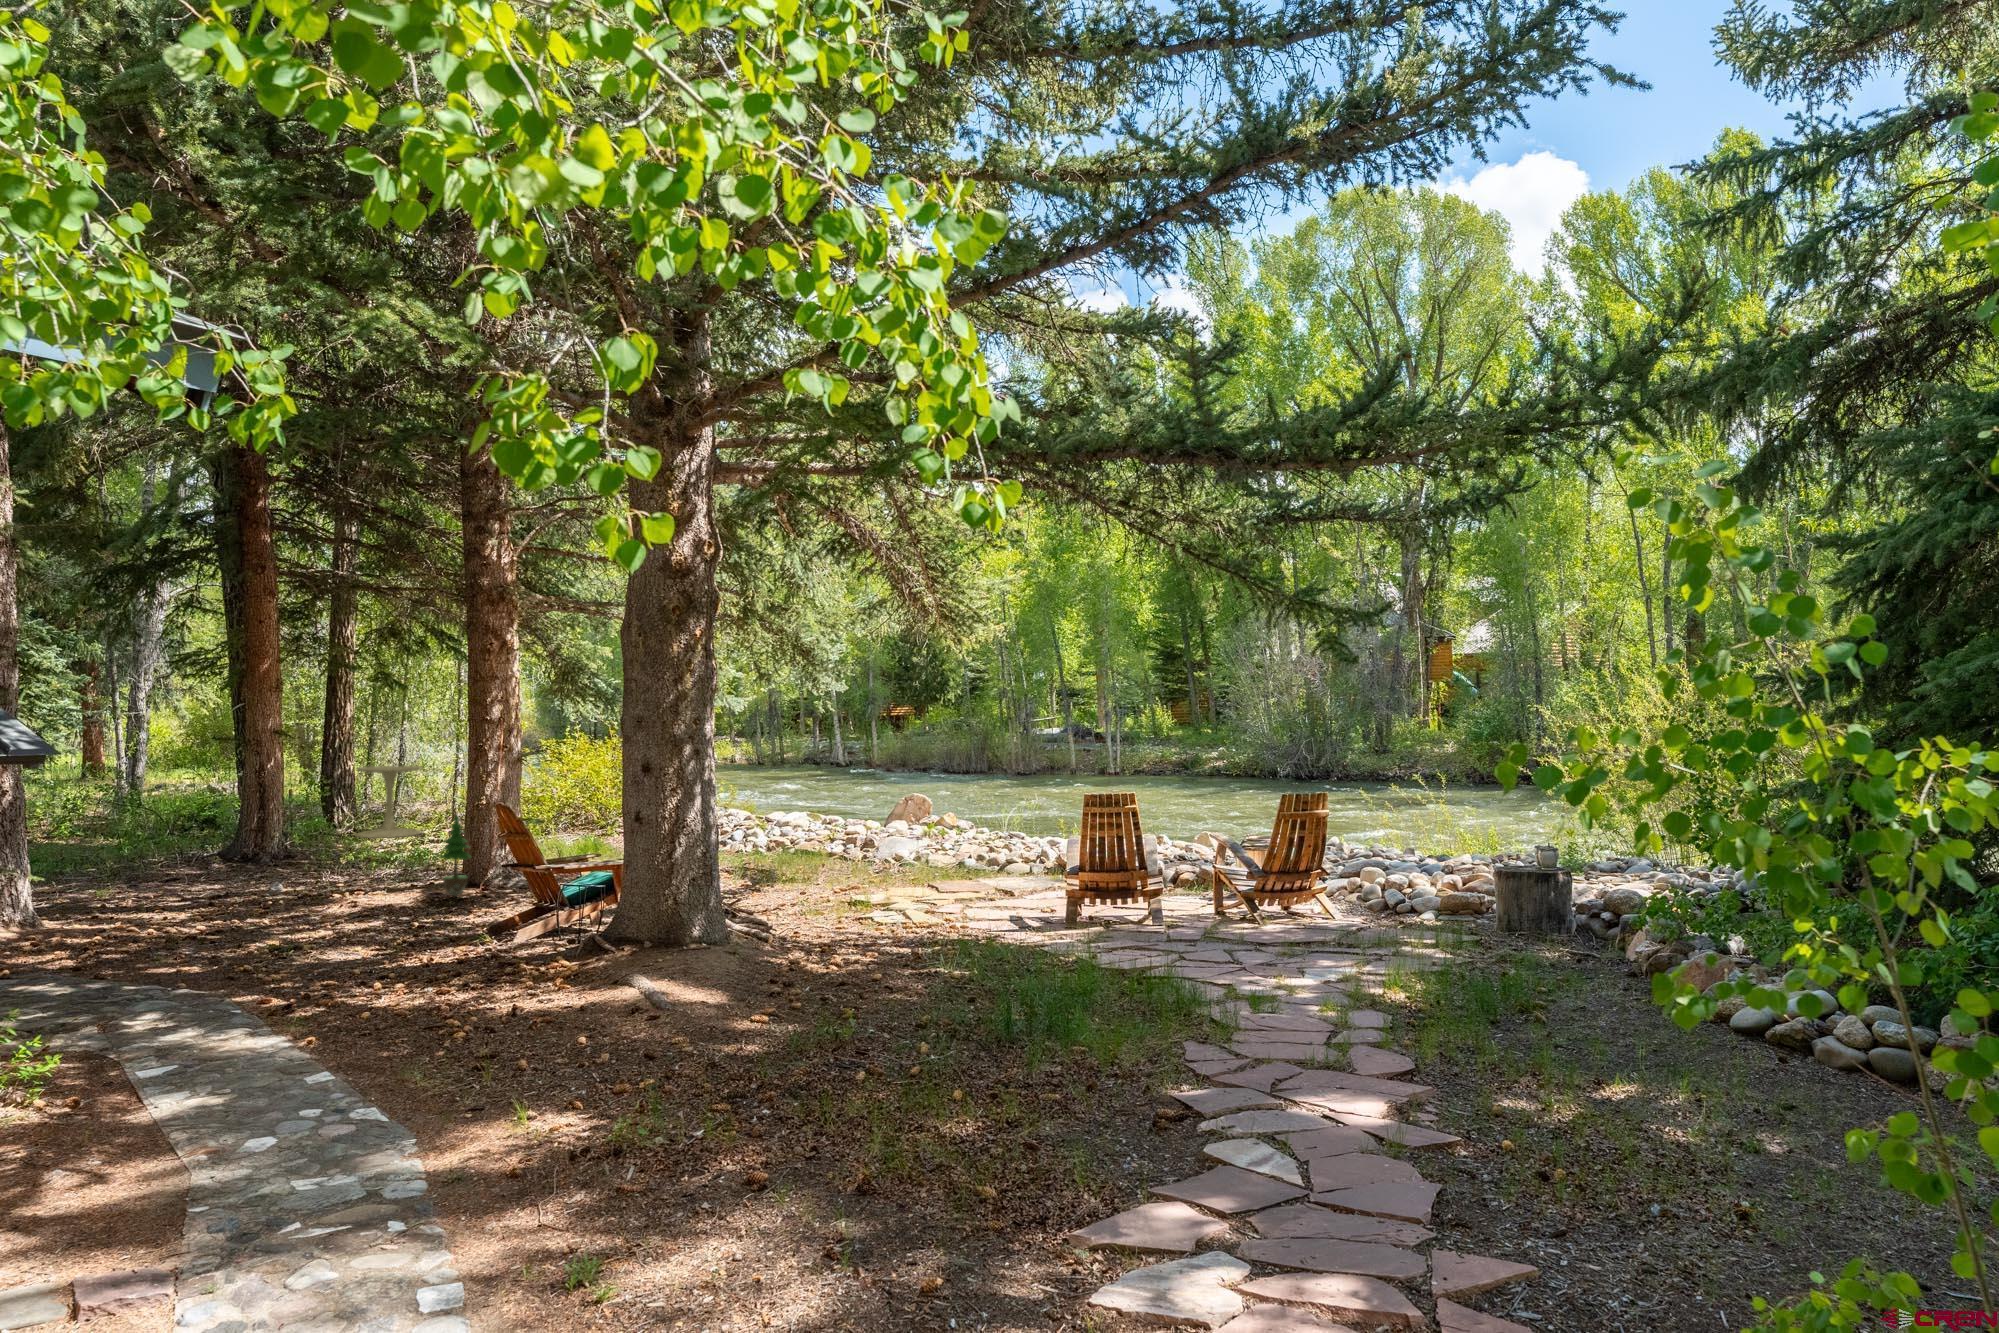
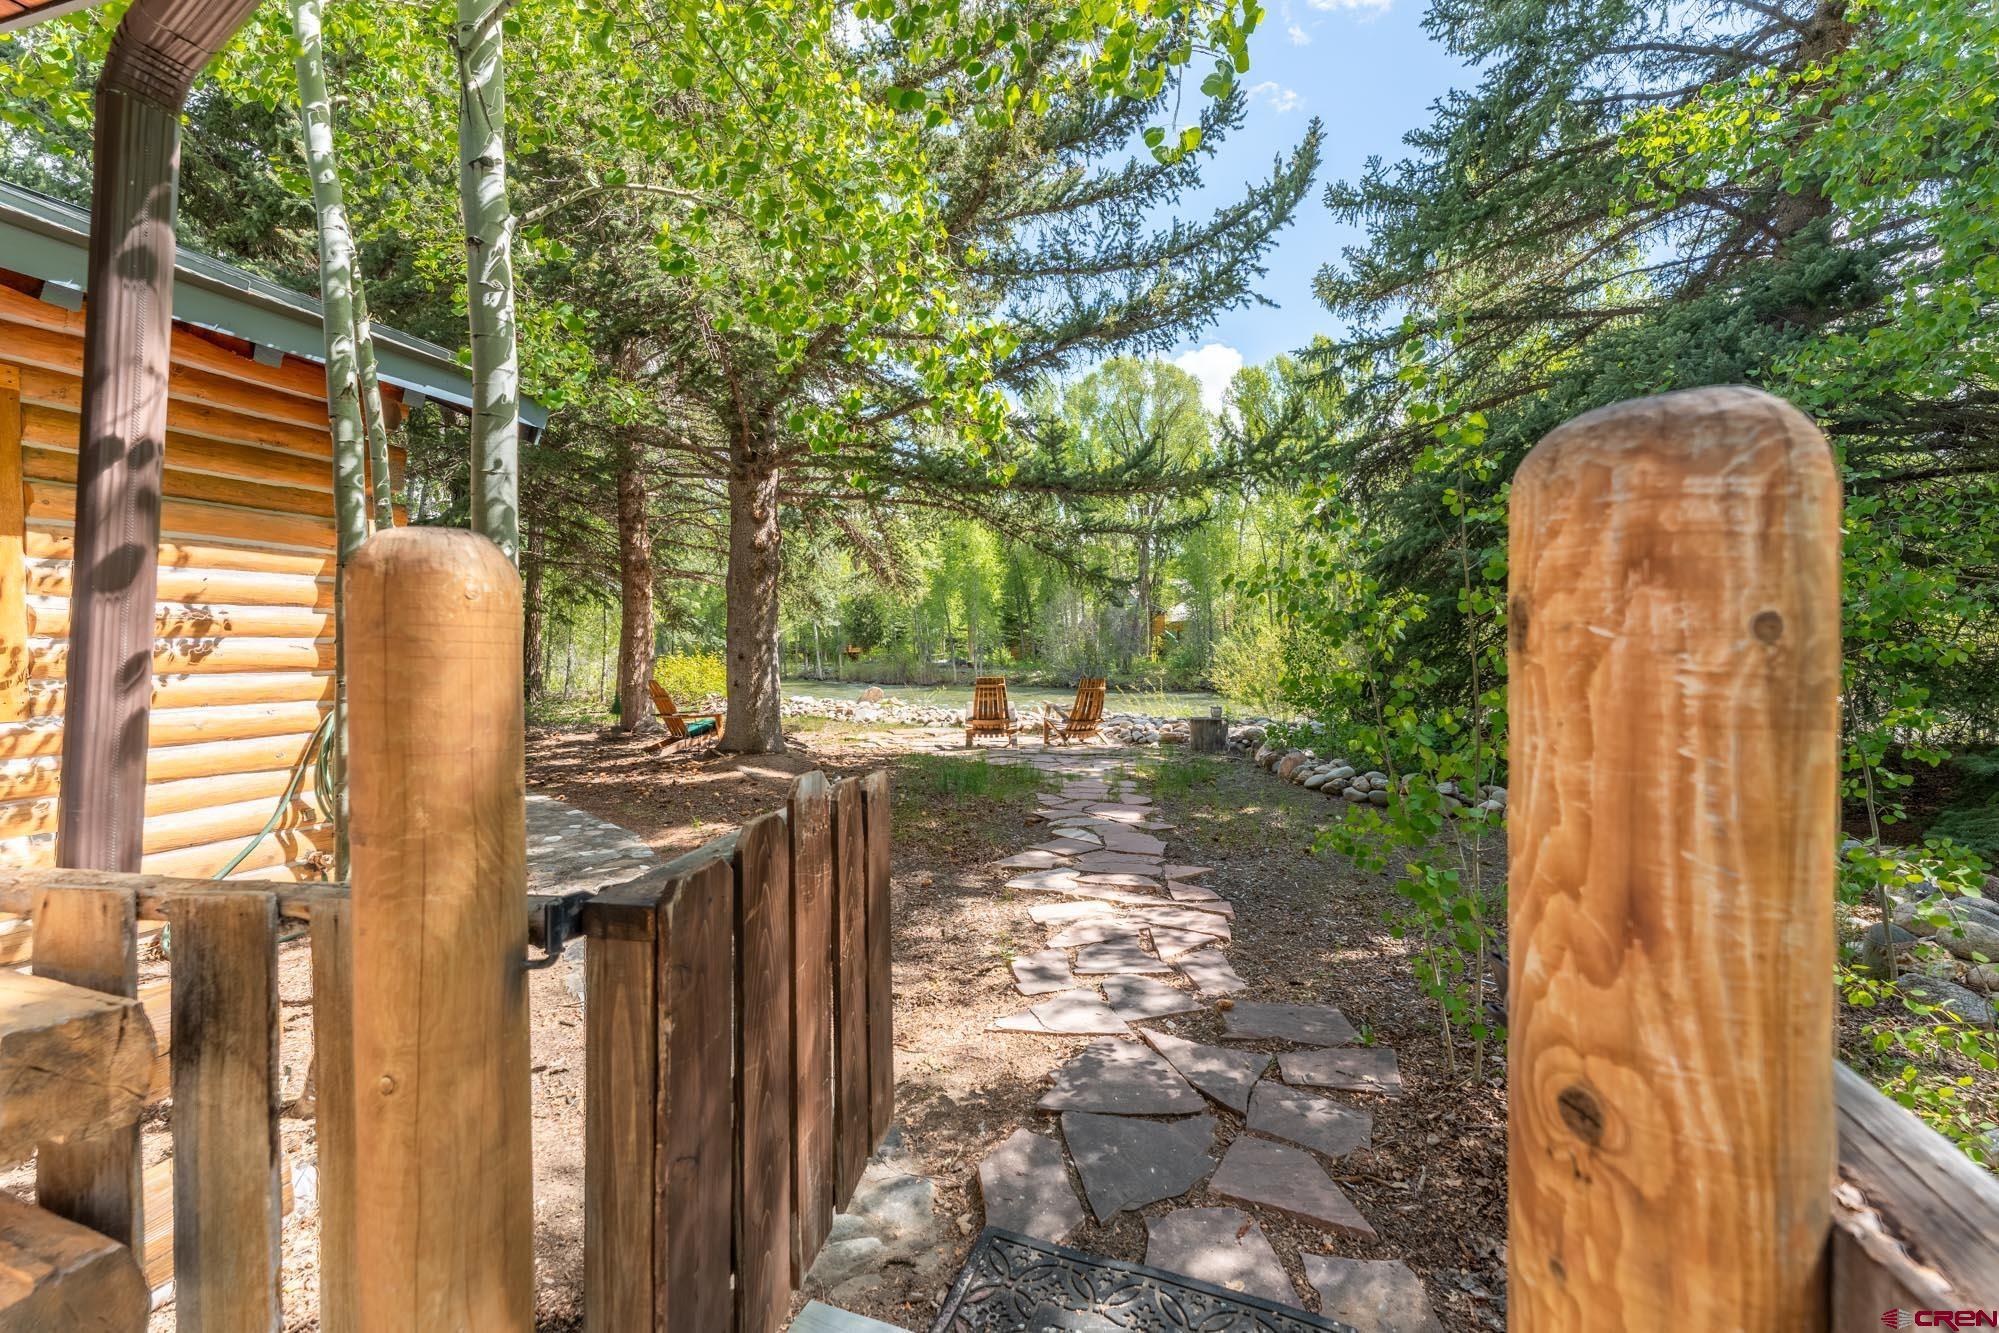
pedestal table: present [355,766,422,838] -> none [542,668,584,710]

